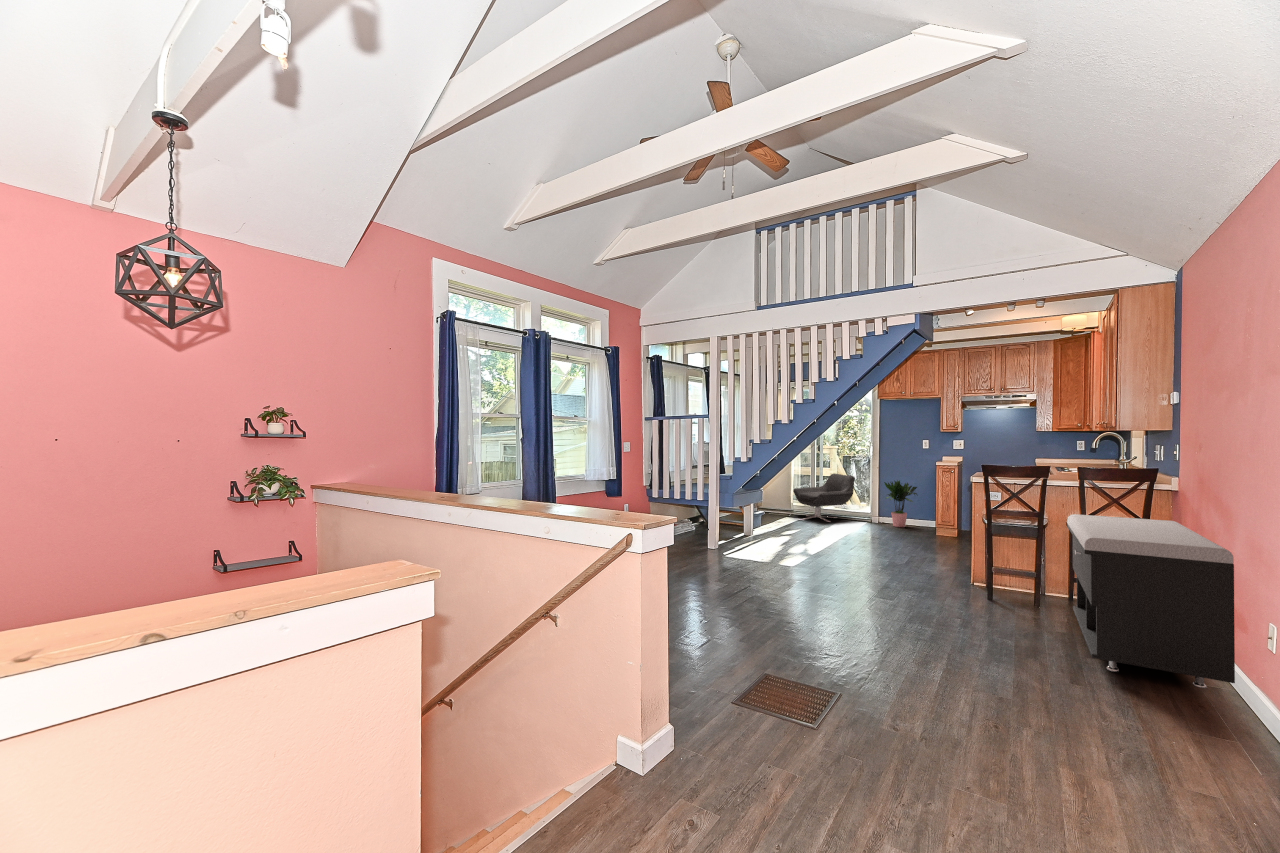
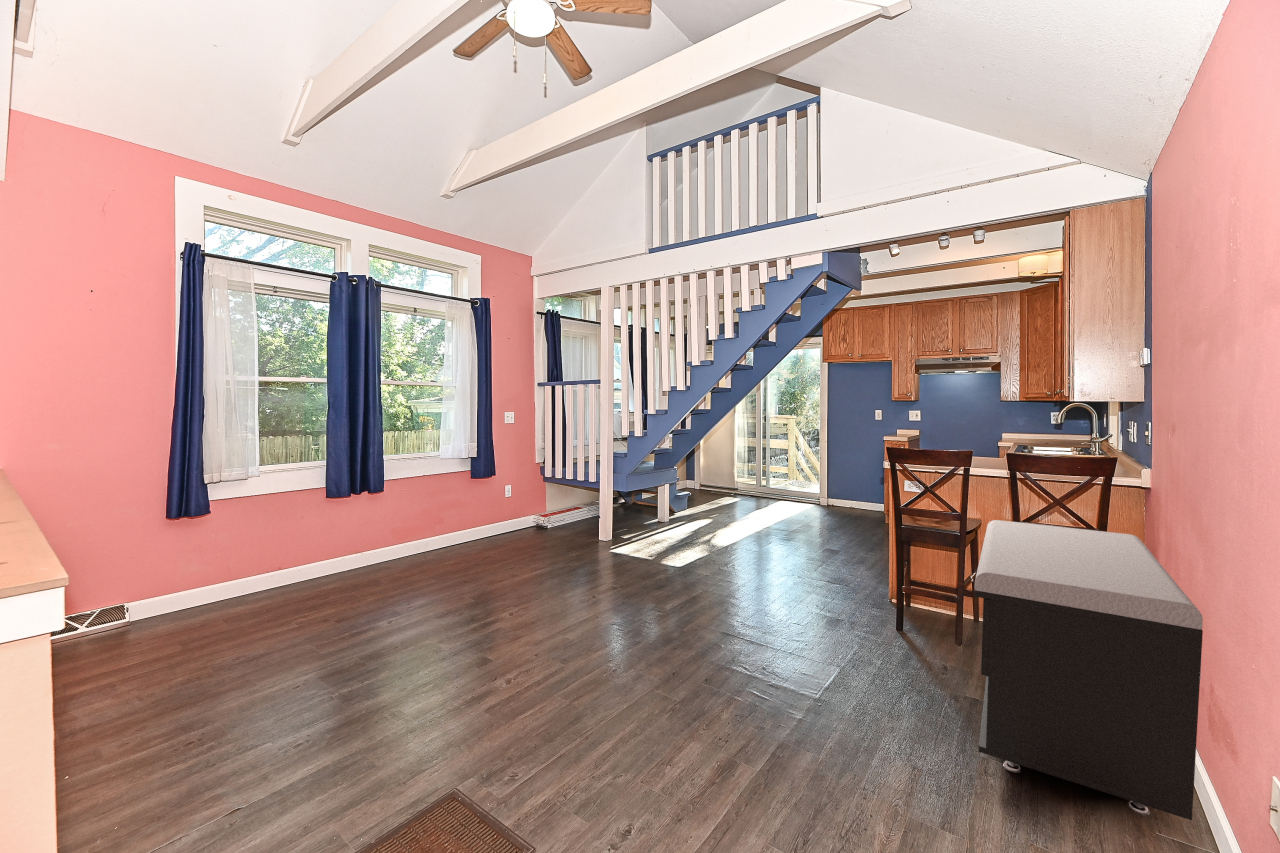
lounge chair: present [793,473,855,522] -> none [732,448,799,504]
potted plant: present [884,480,917,527] -> none [827,455,866,511]

